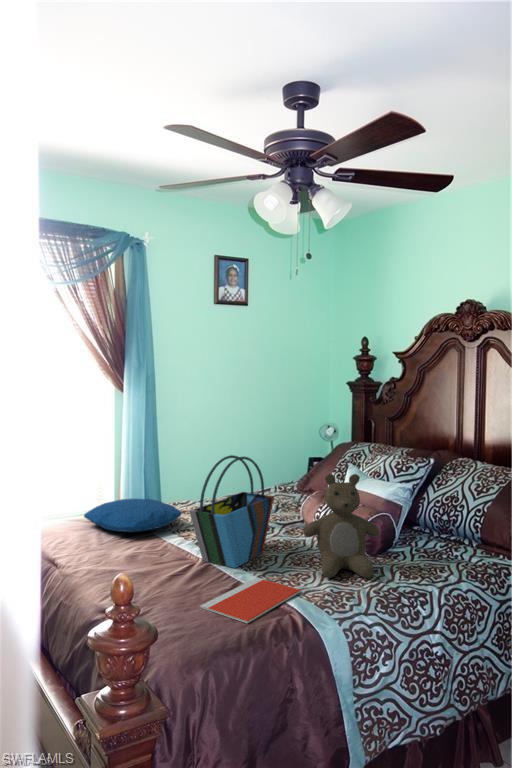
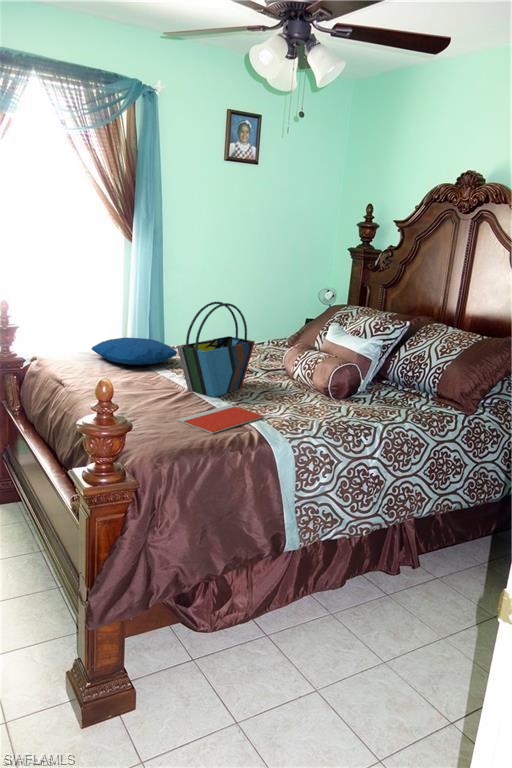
teddy bear: present [304,474,380,578] -> none [275,323,342,412]

